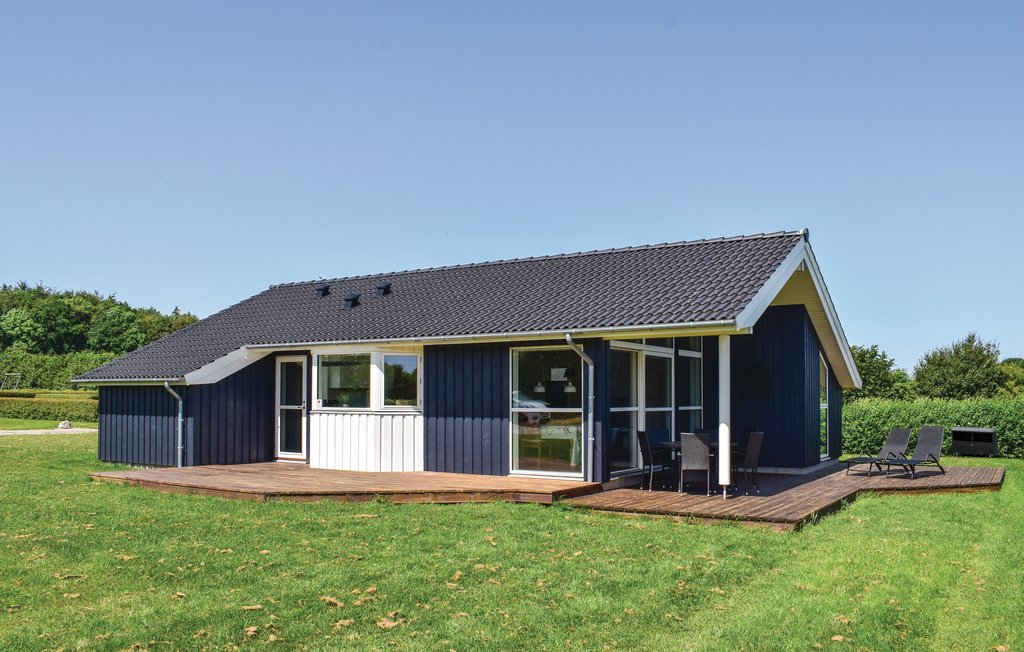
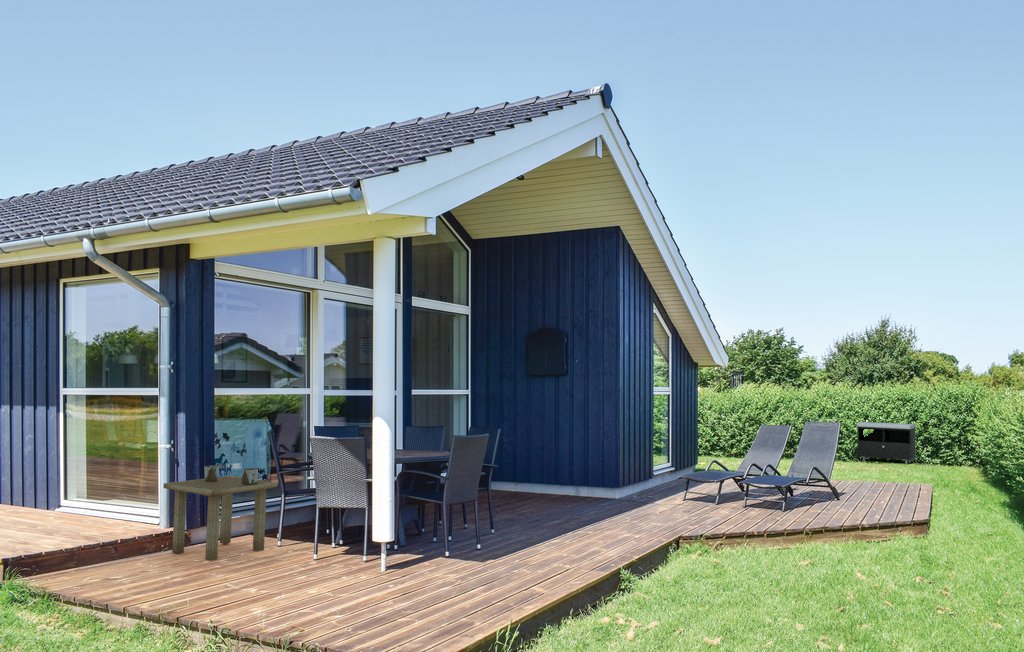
side table: none [606,450,658,494] -> present [164,465,278,561]

